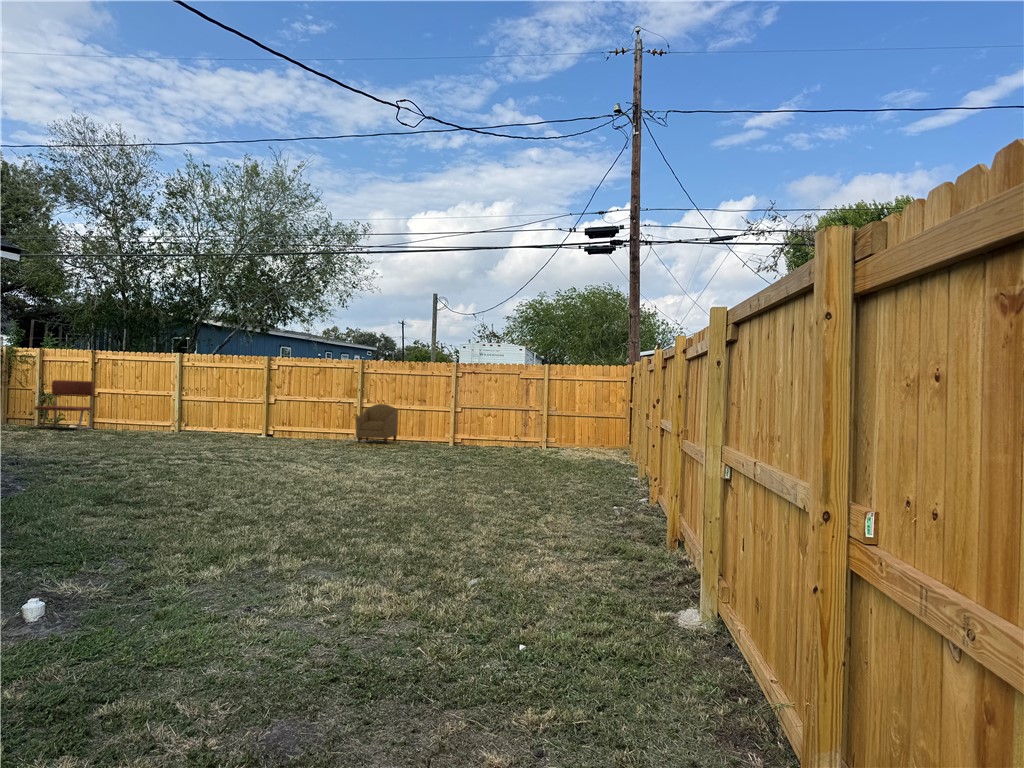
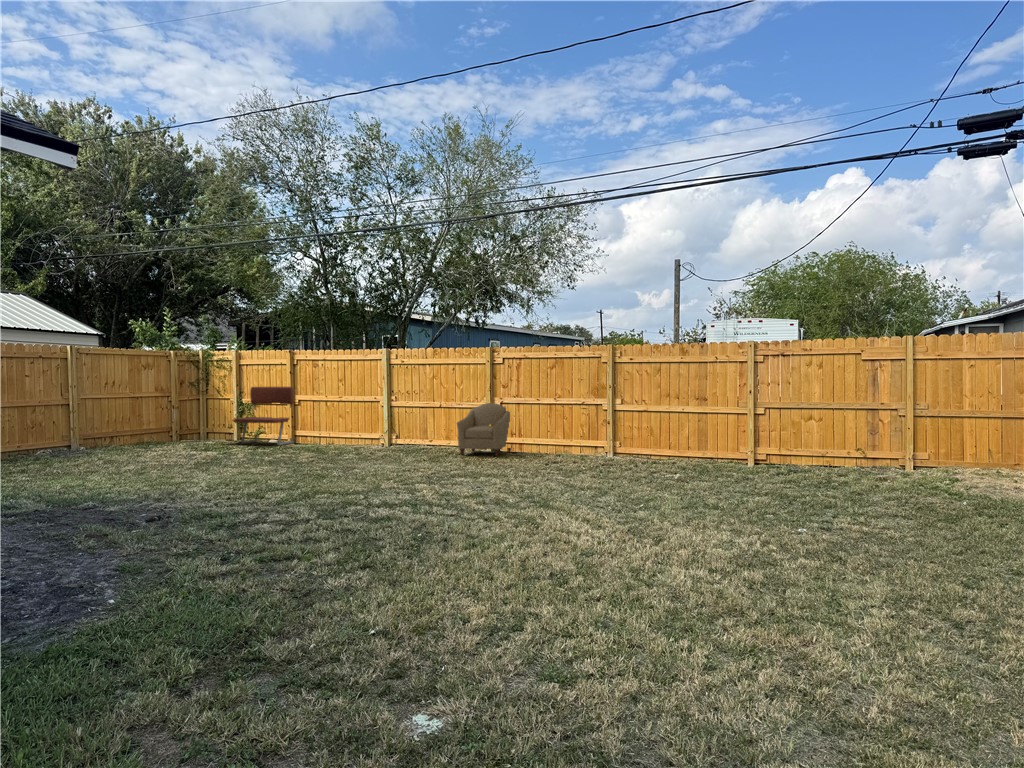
chair: present [355,404,398,444] -> present [457,403,511,456]

